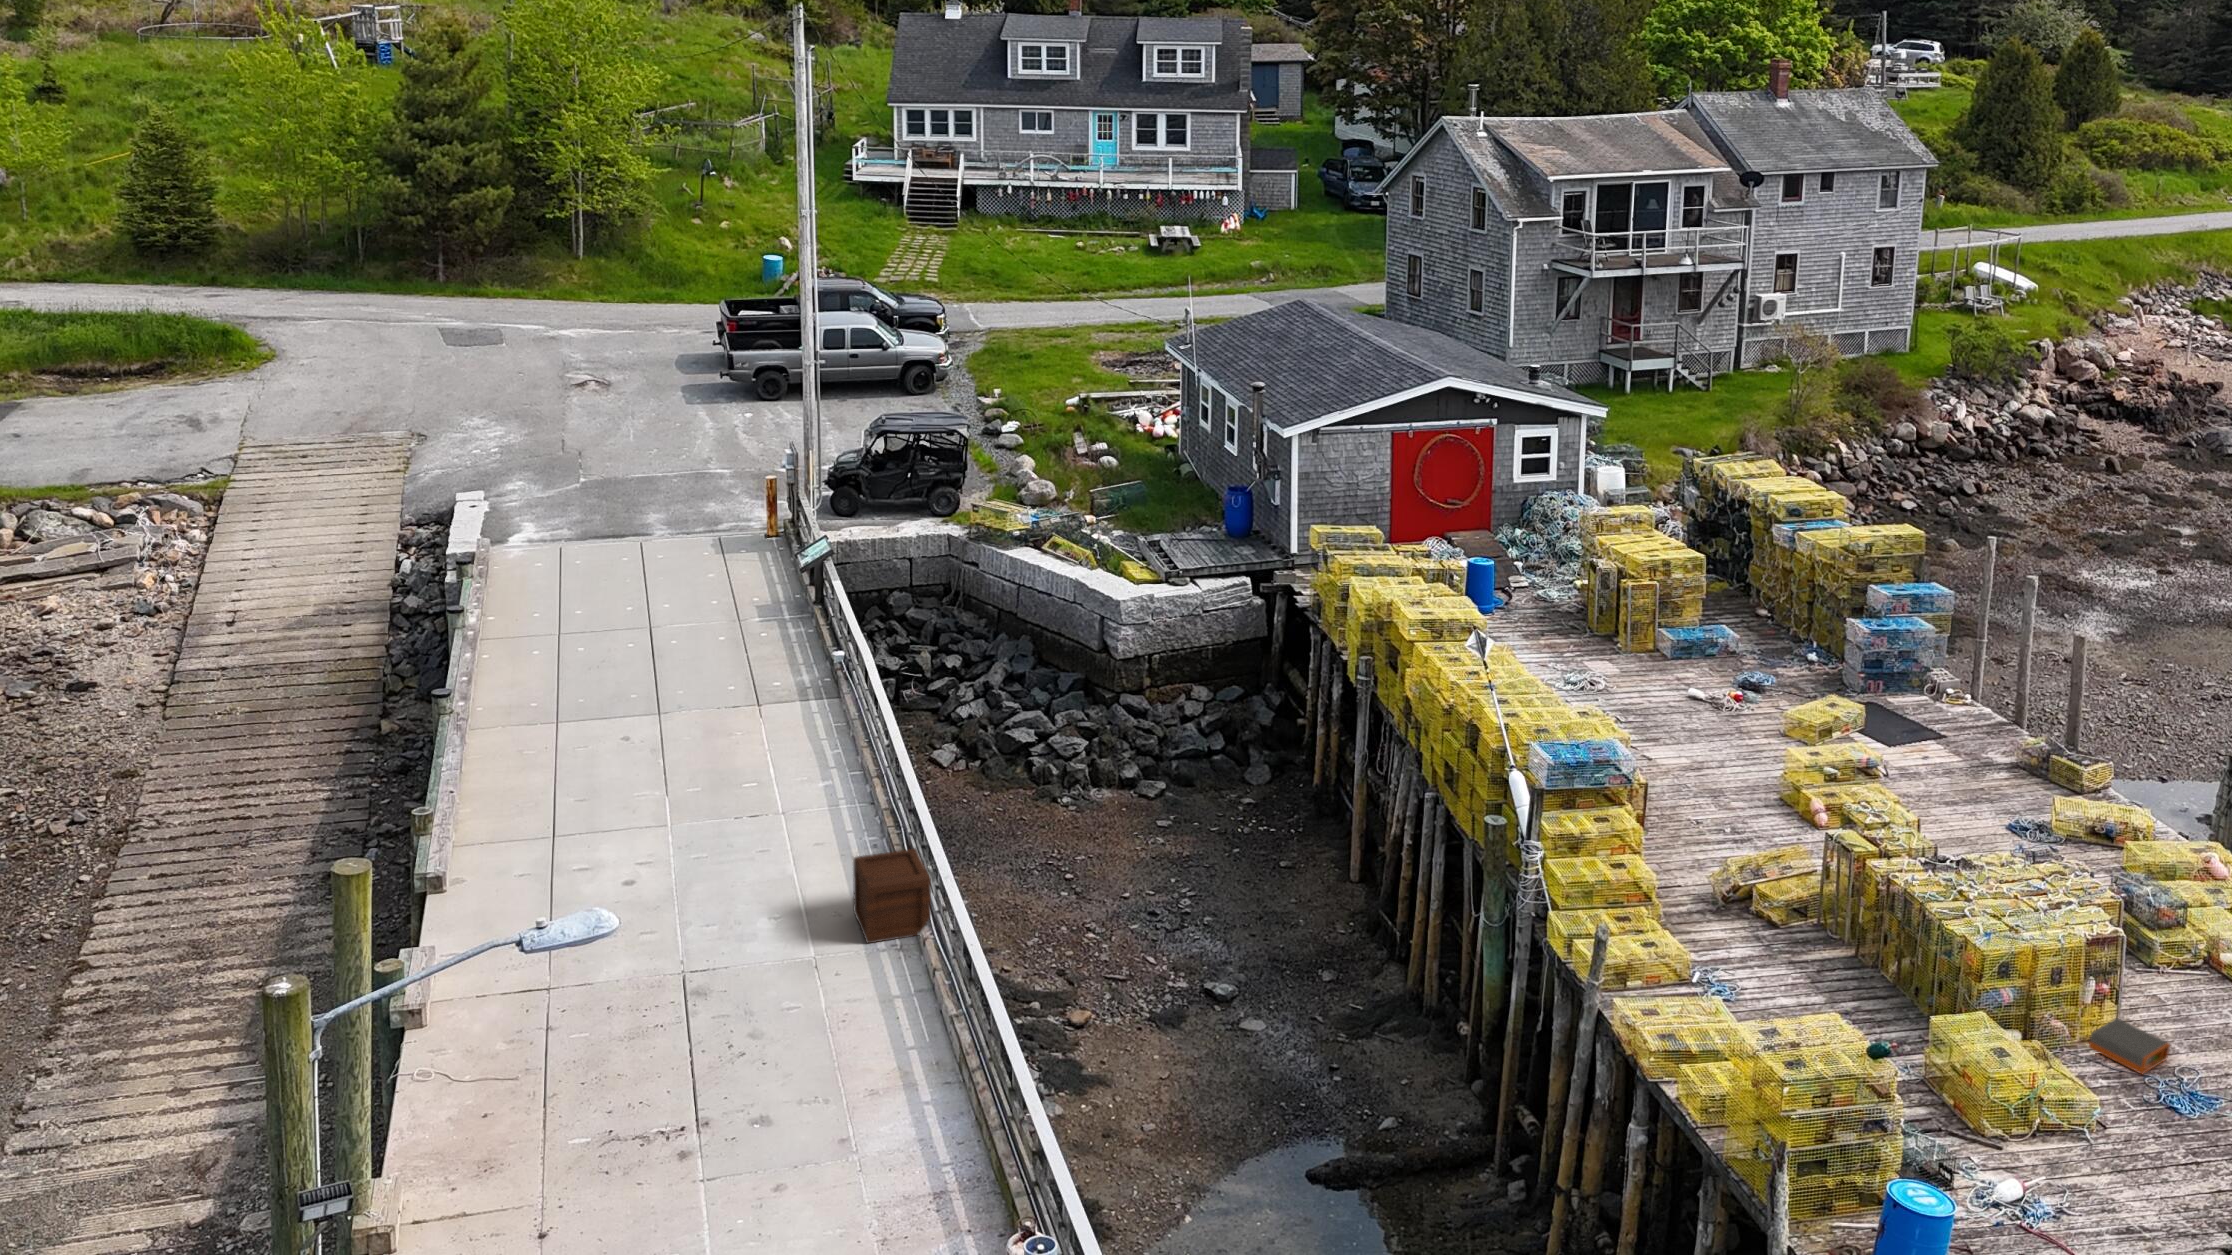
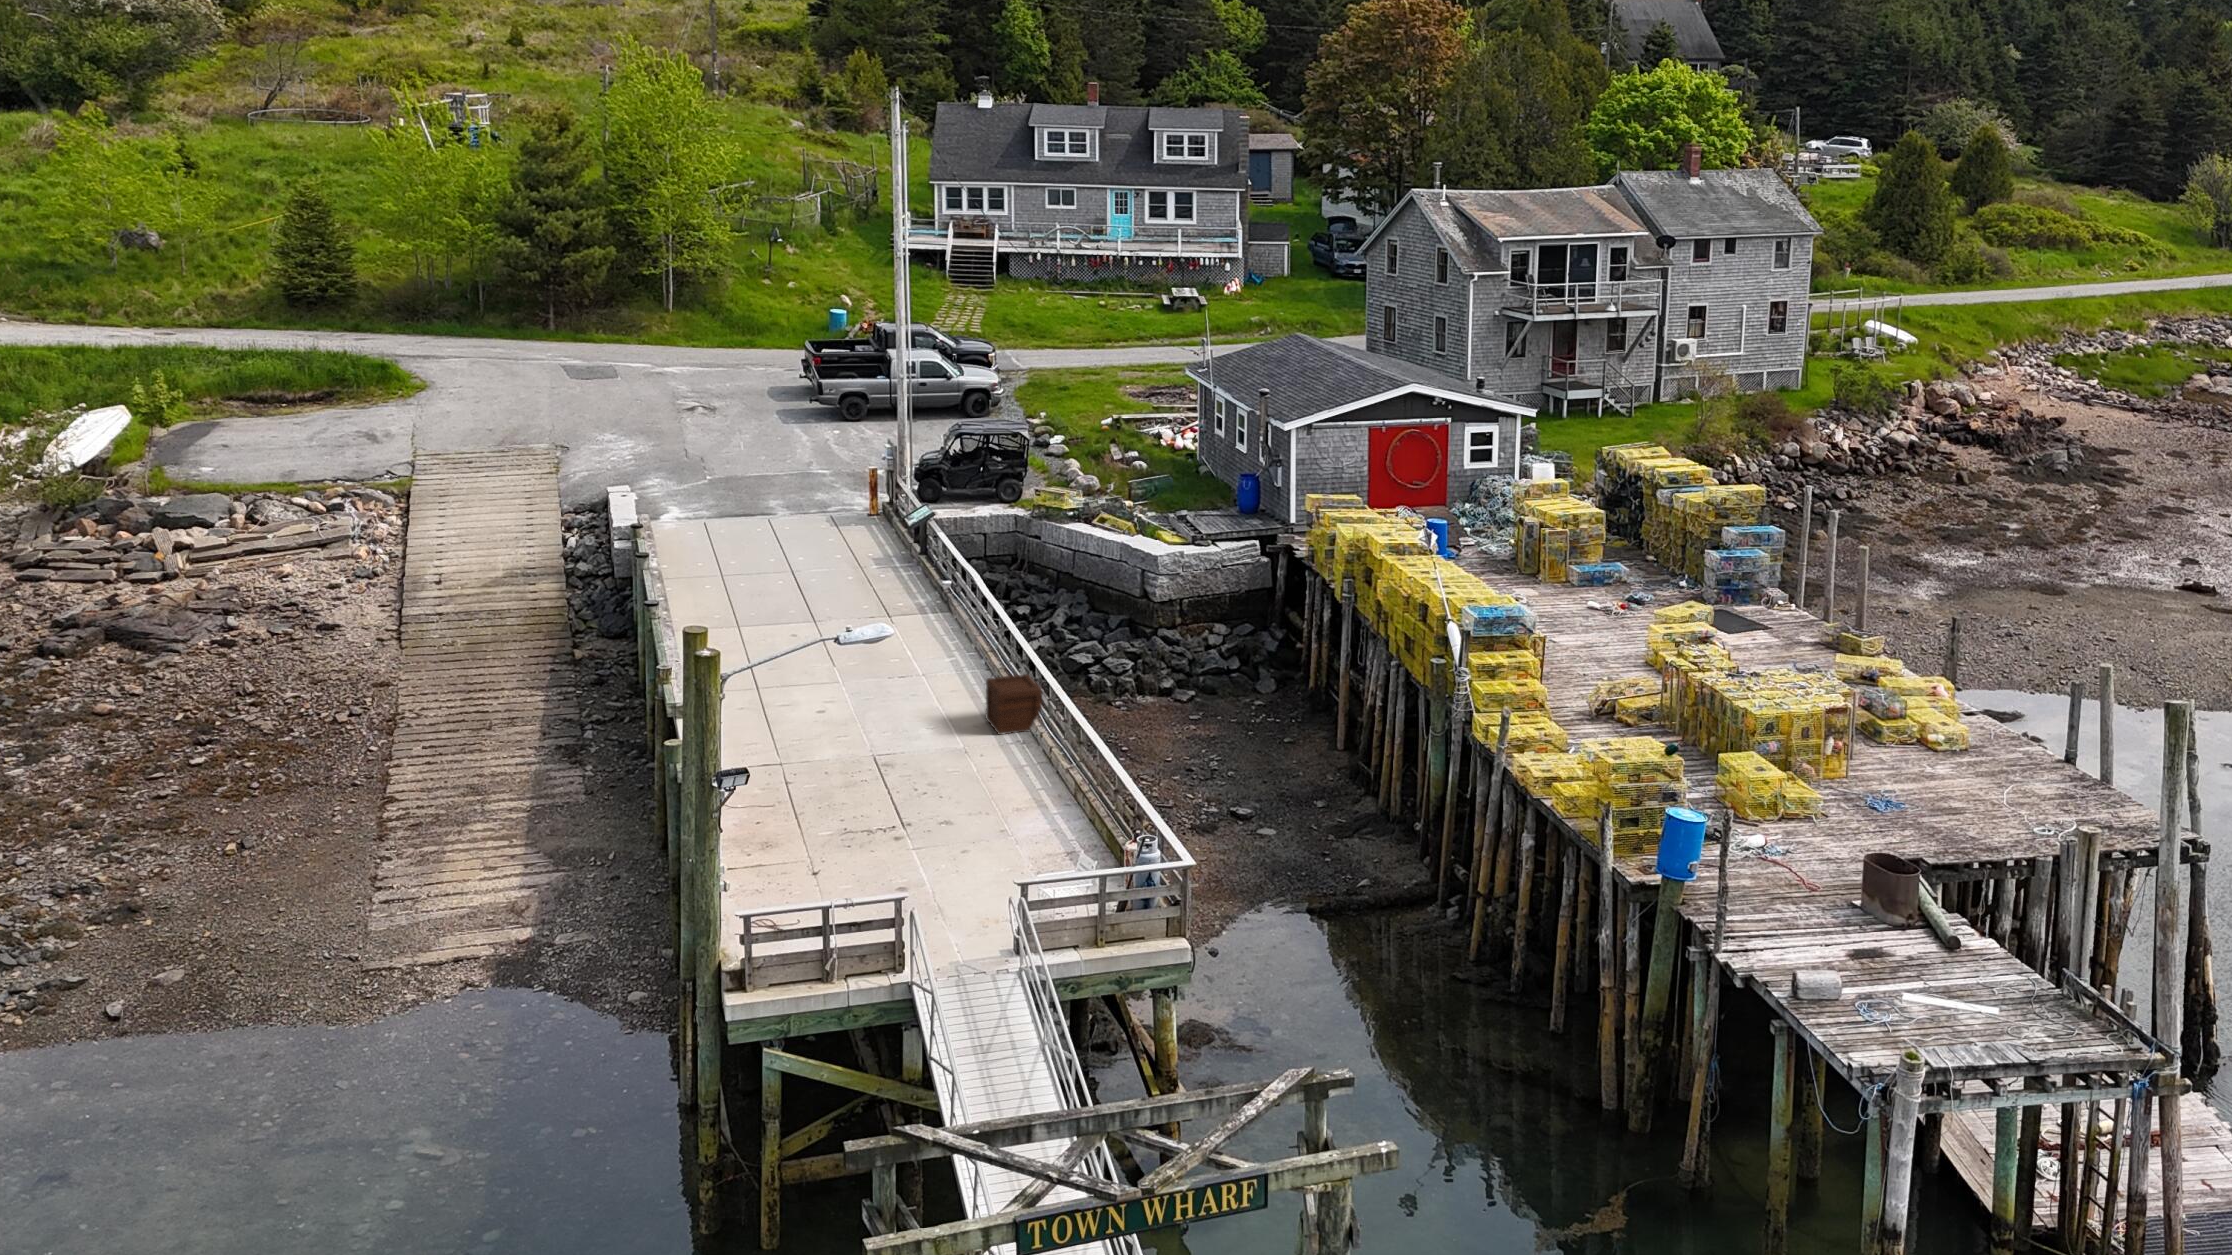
storage box: present [2089,1018,2170,1074] -> none [1831,765,1883,794]

